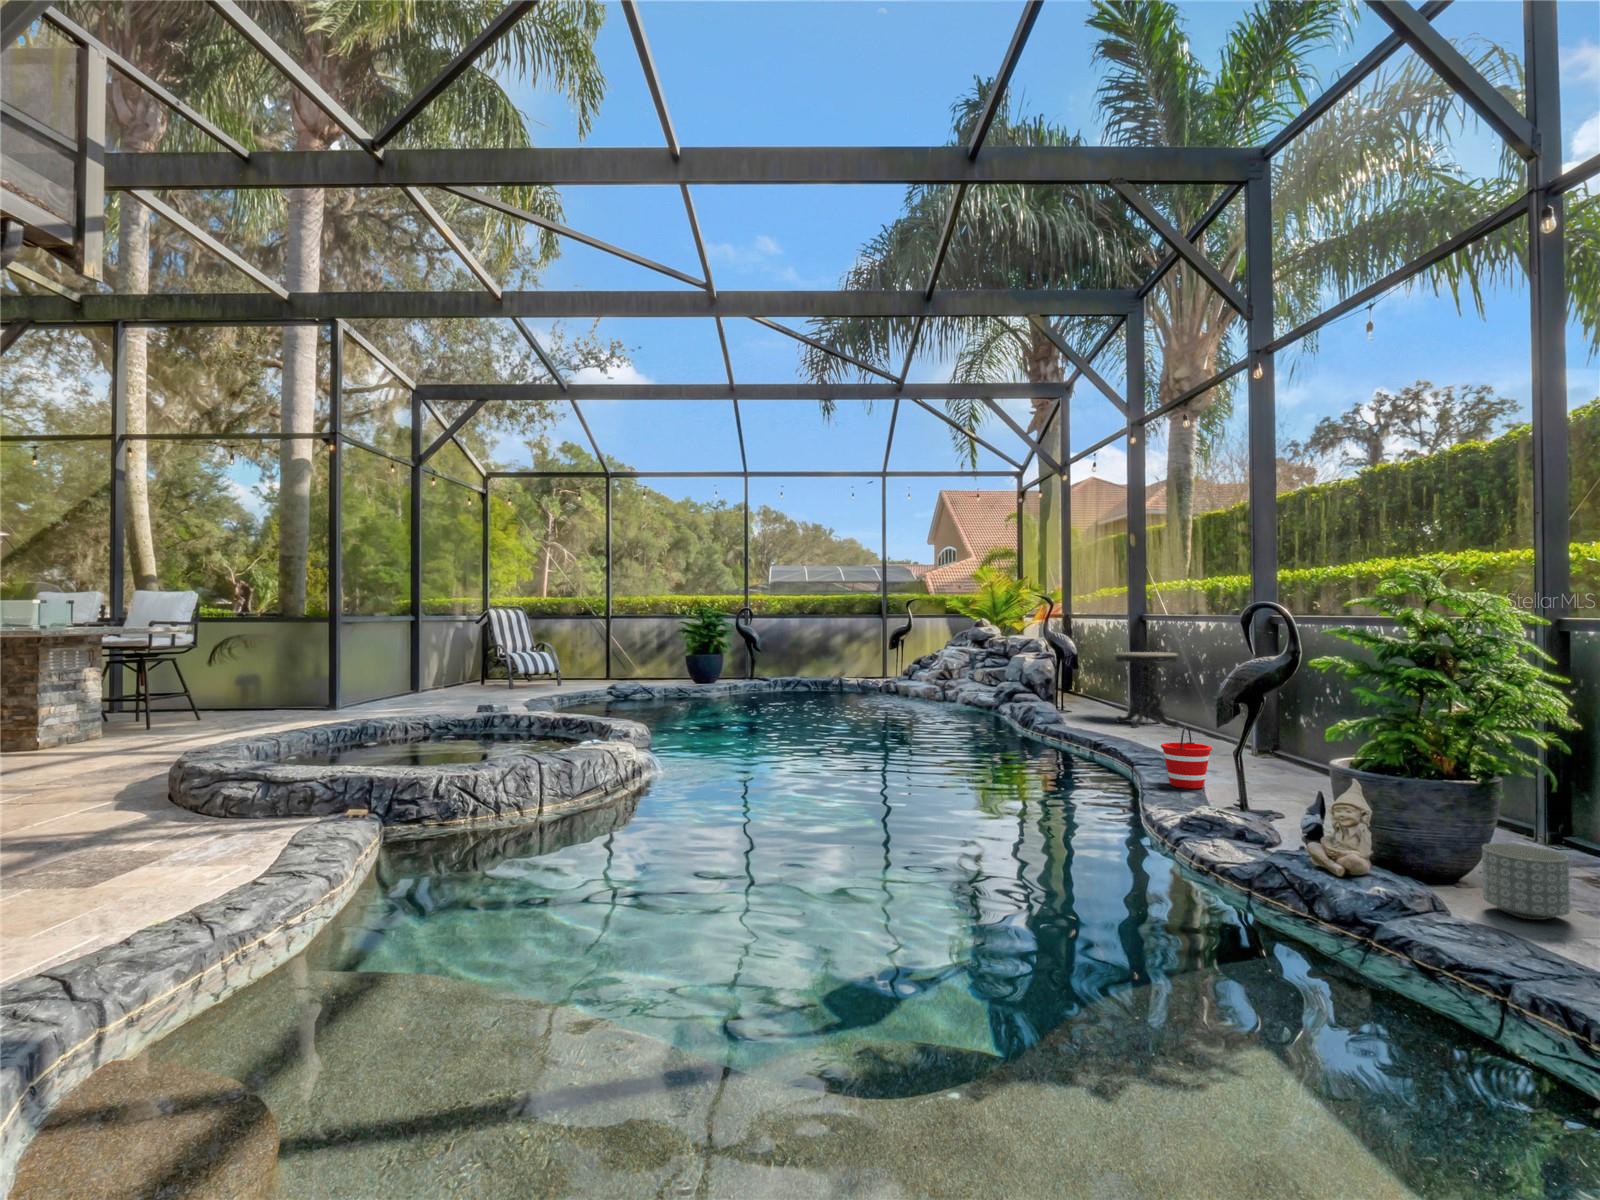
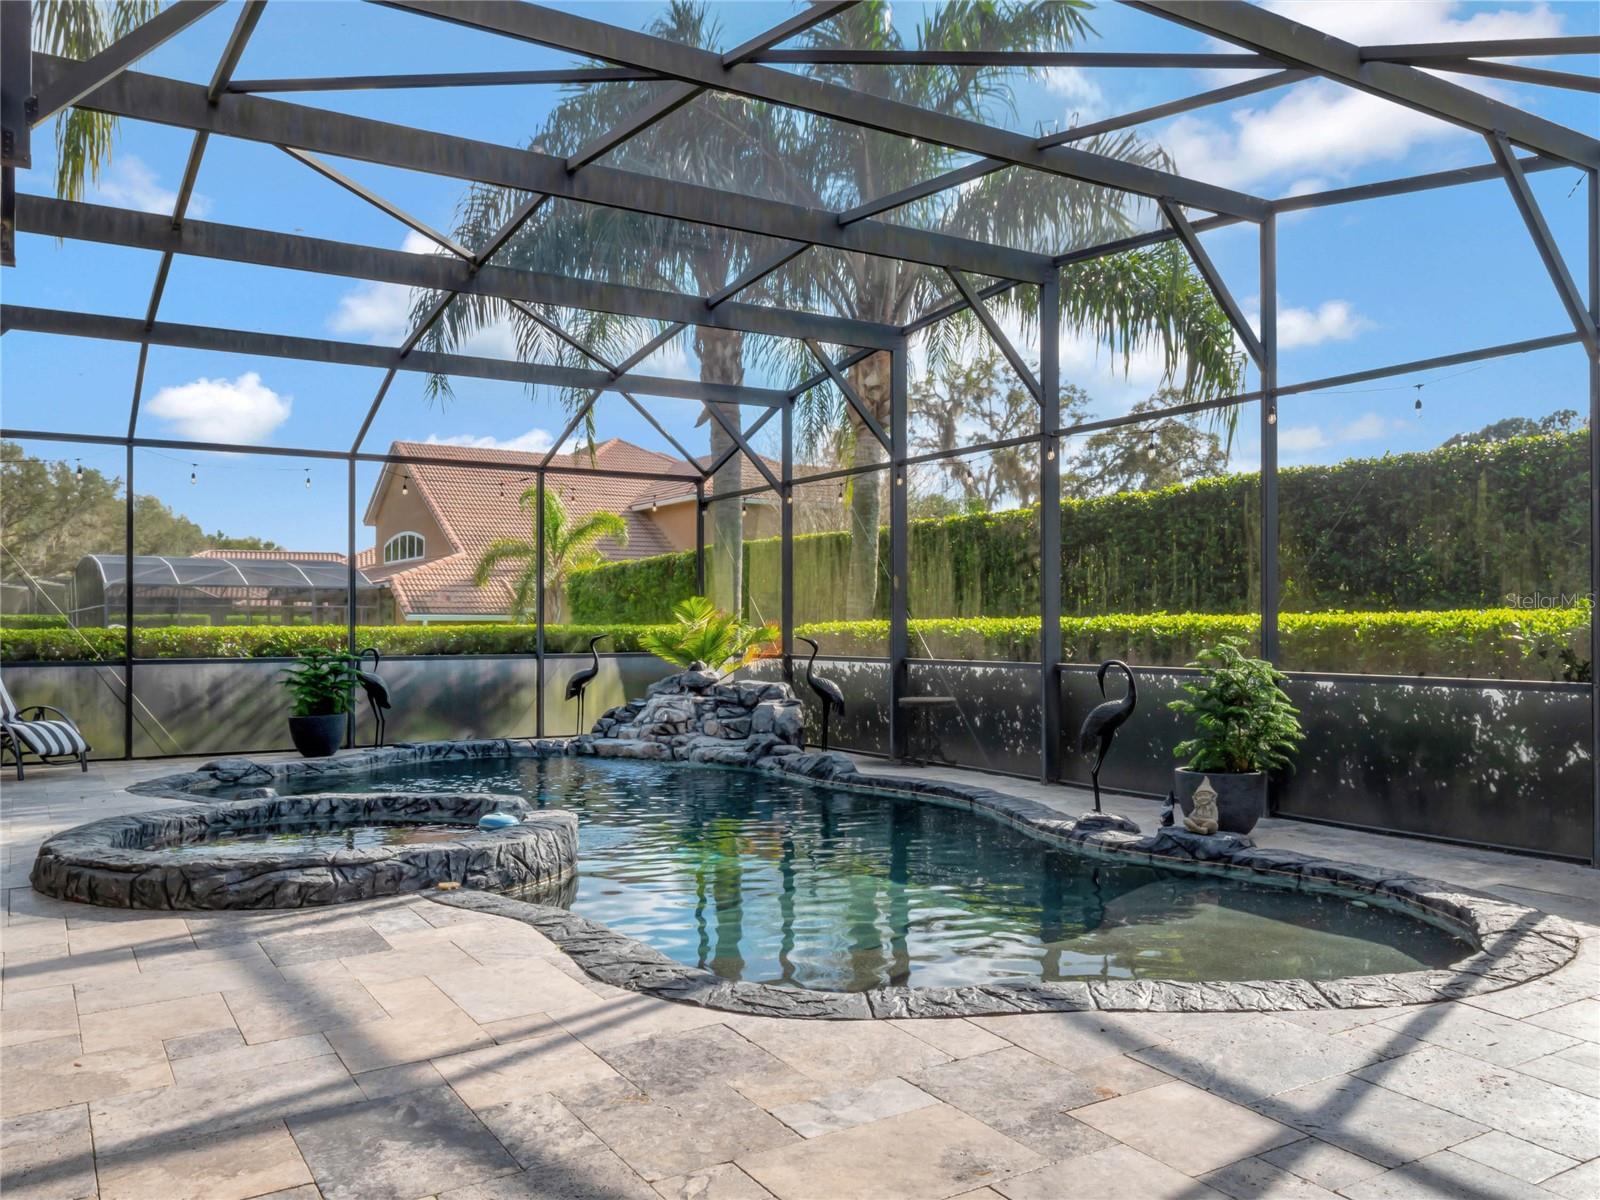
bucket: present [1161,726,1212,789] -> none [1027,757,1064,804]
planter: present [1482,843,1570,920] -> none [1272,805,1311,843]

